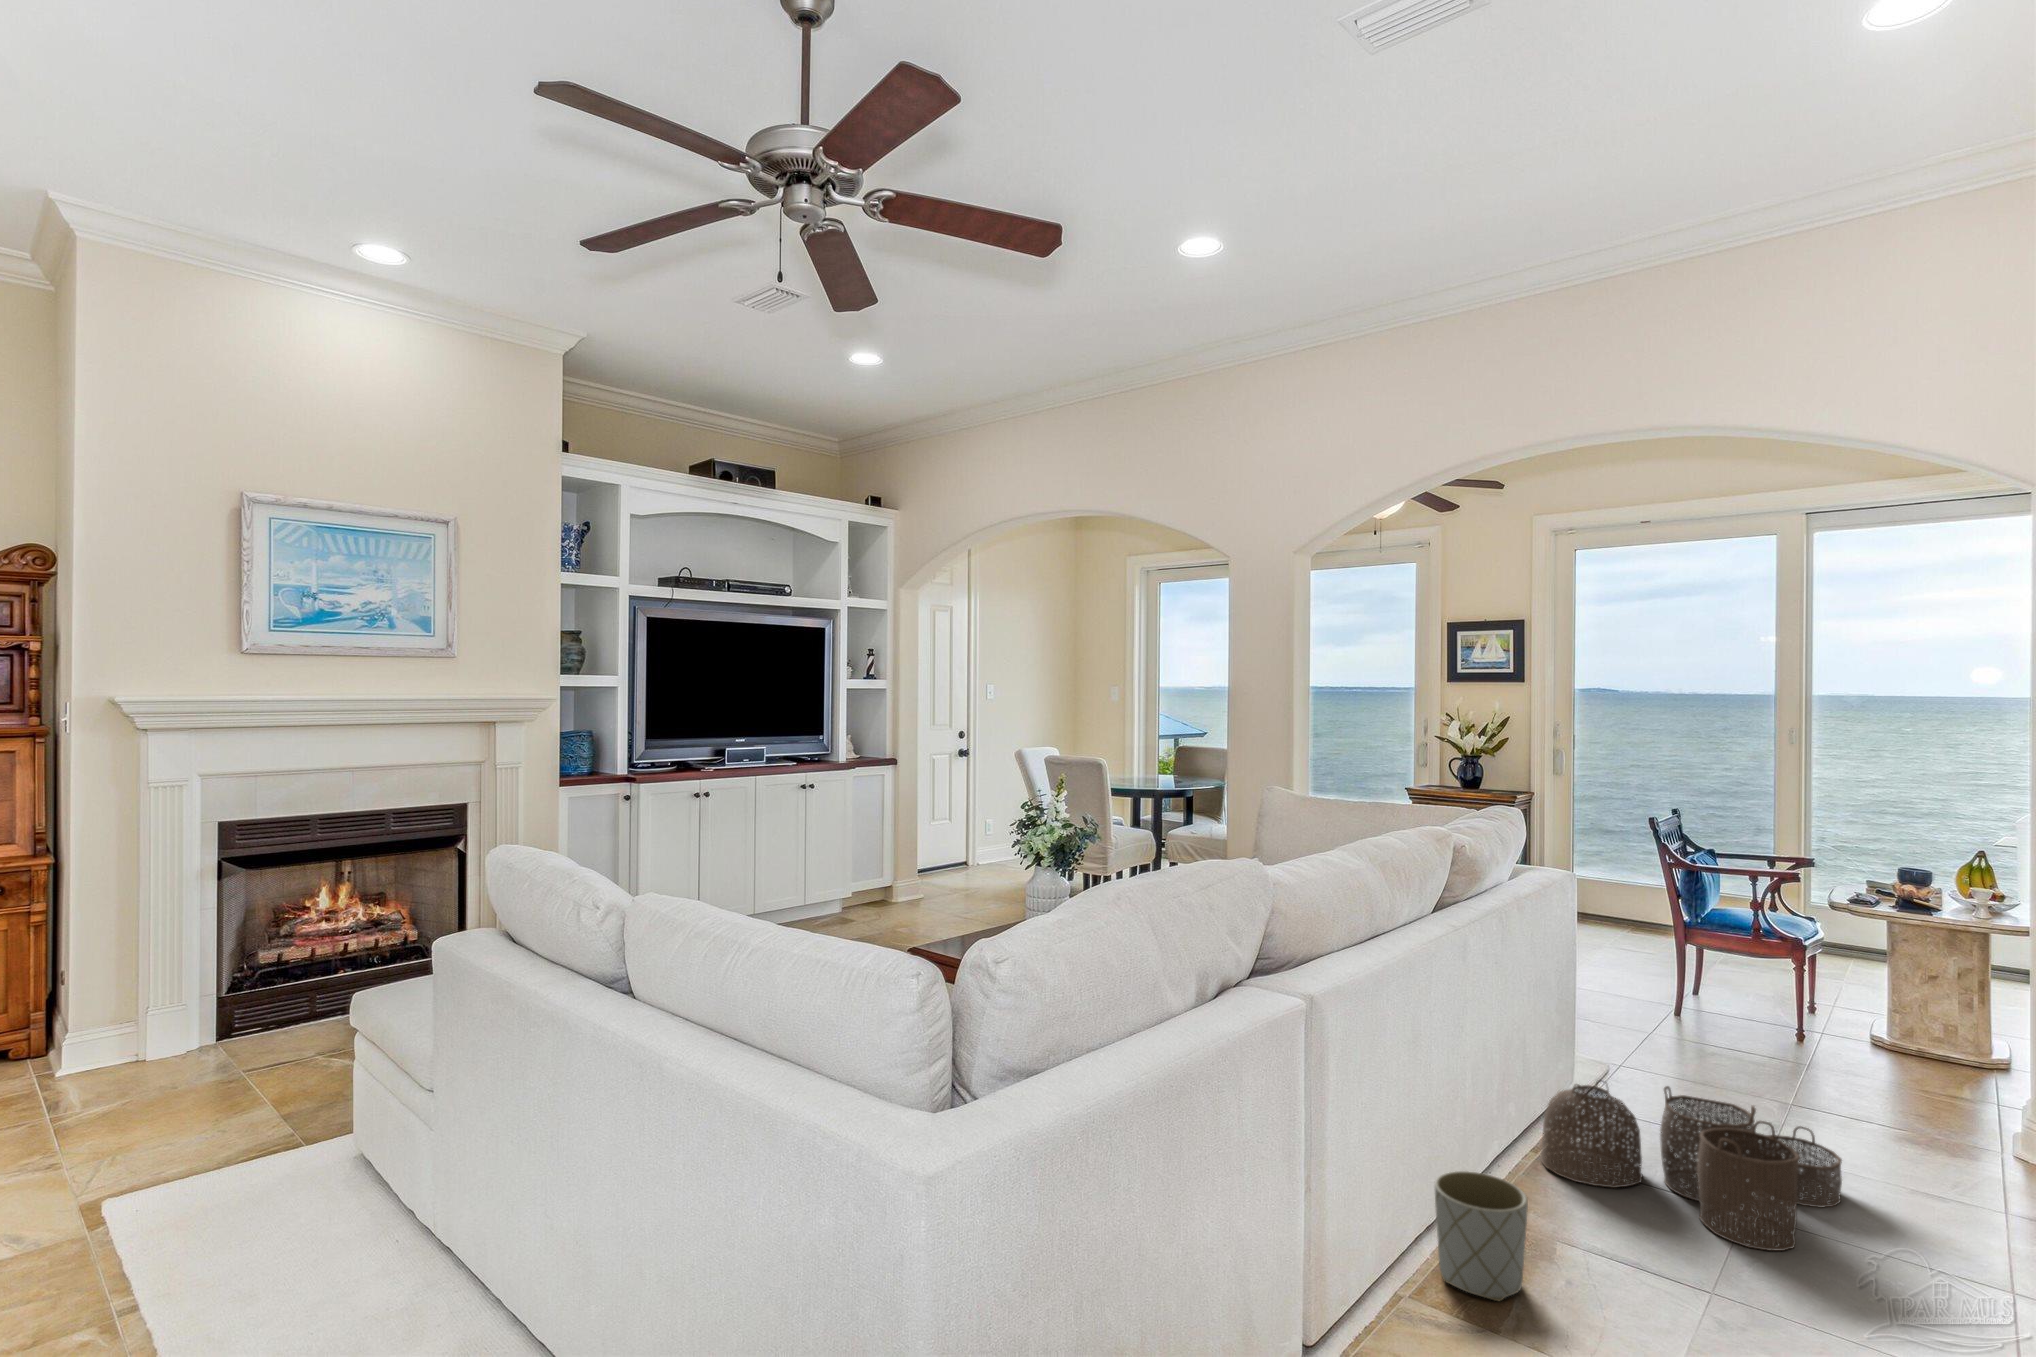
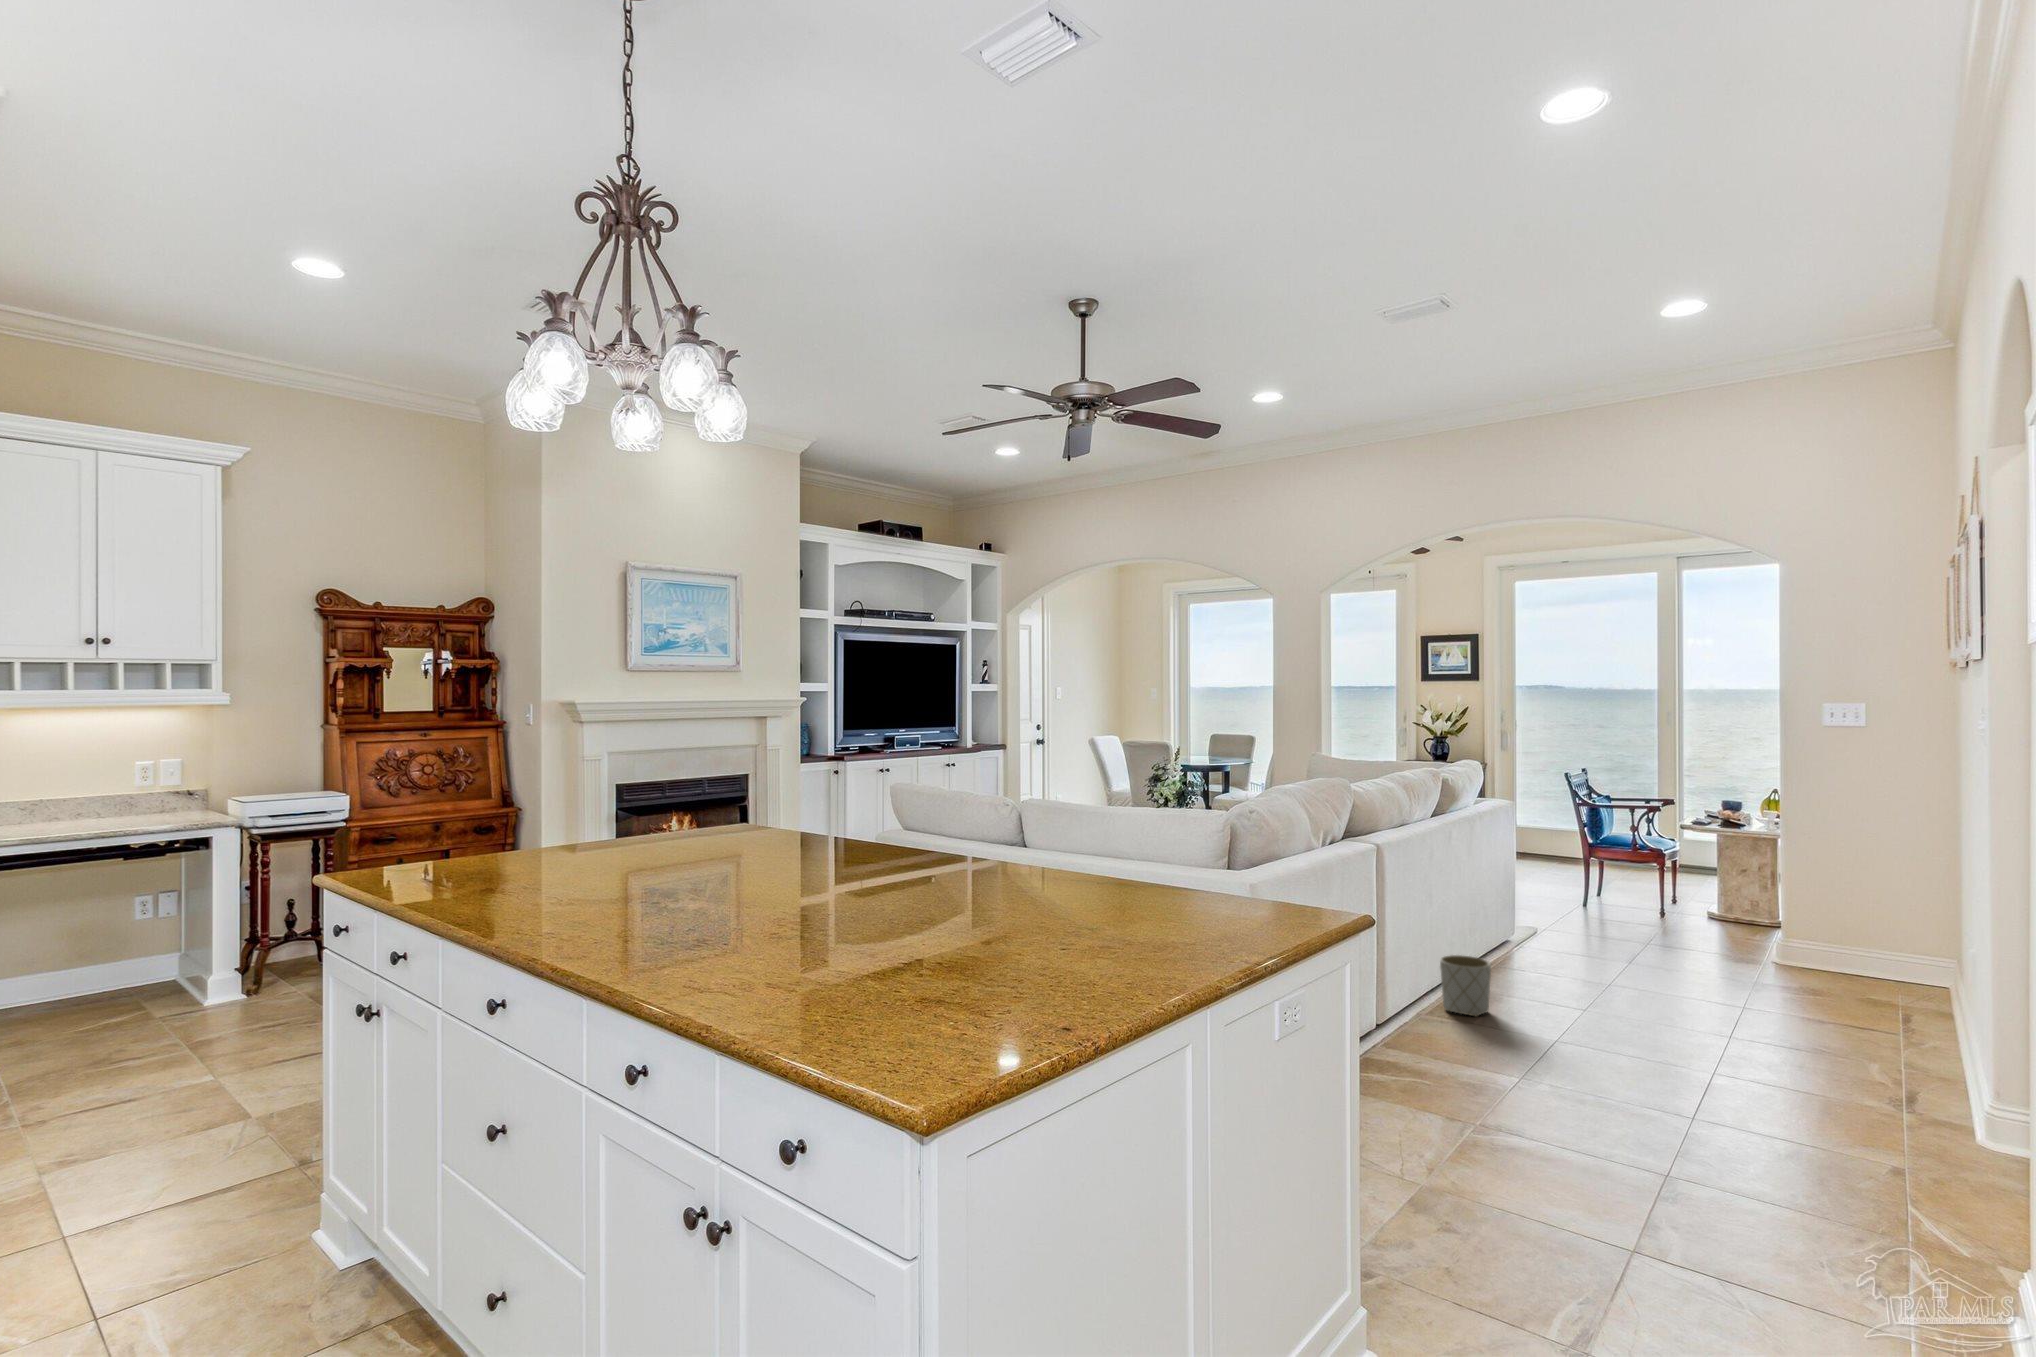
woven basket: present [1540,1080,1842,1251] -> none [1496,919,1668,997]

